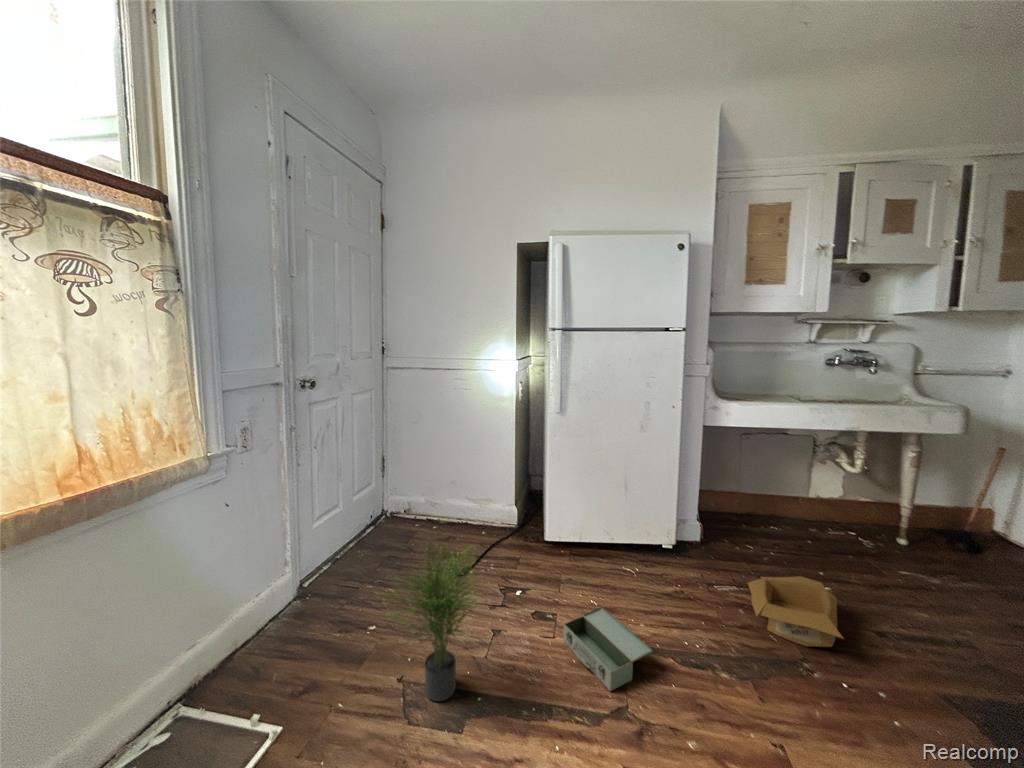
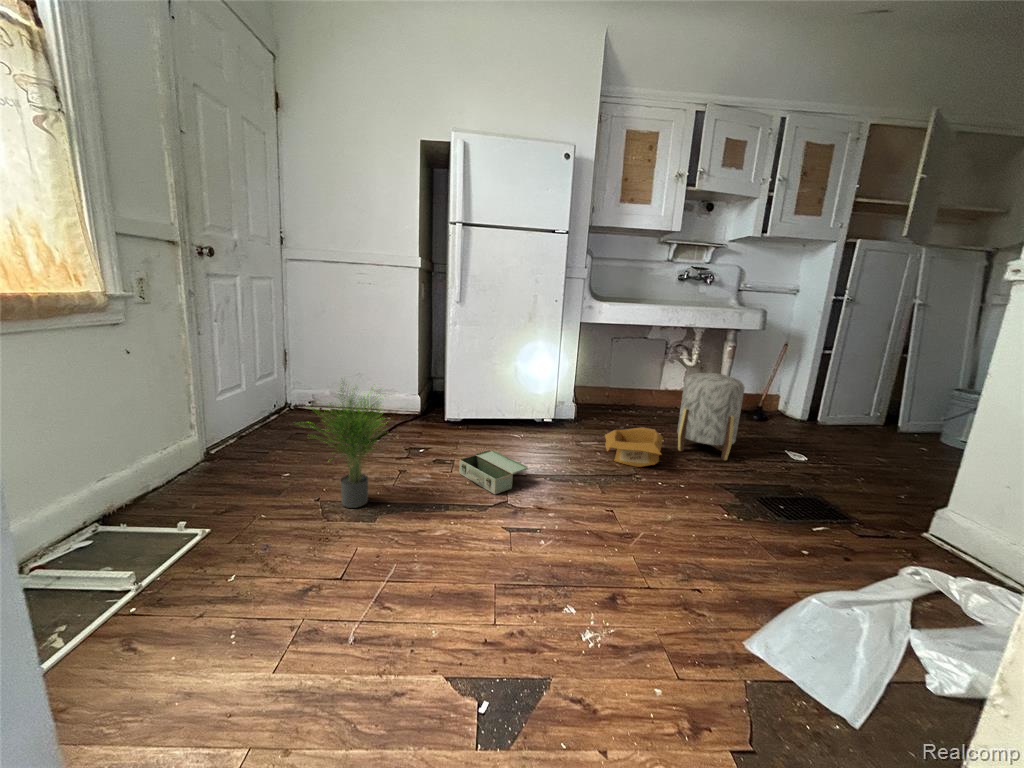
stool: none [852,504,962,640] -> present [677,373,744,460]

